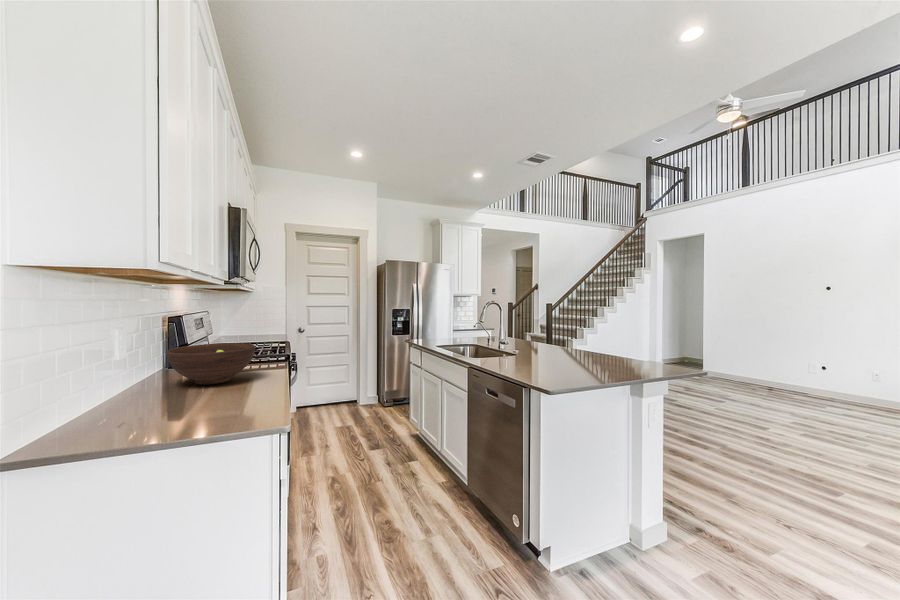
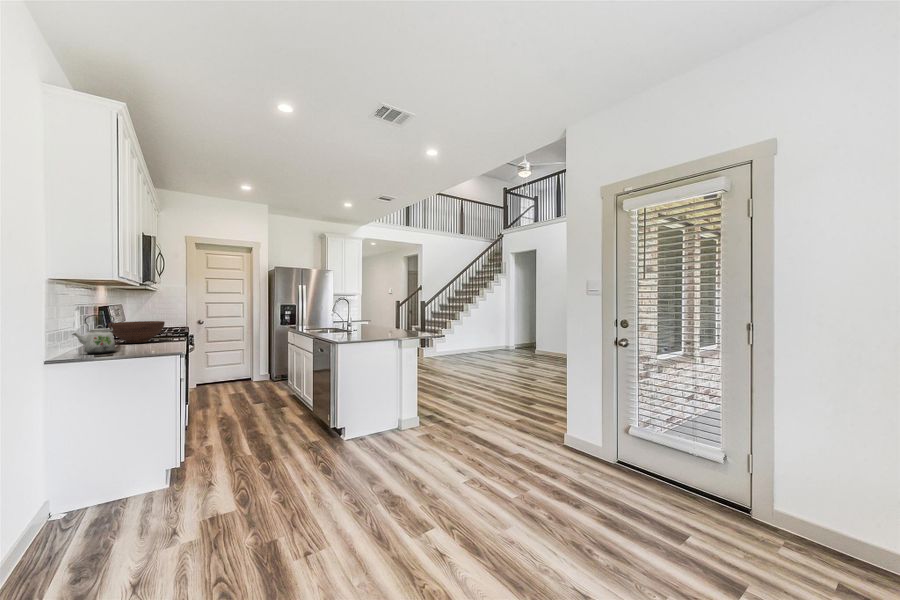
kettle: none [62,347,155,436] -> present [72,315,115,354]

